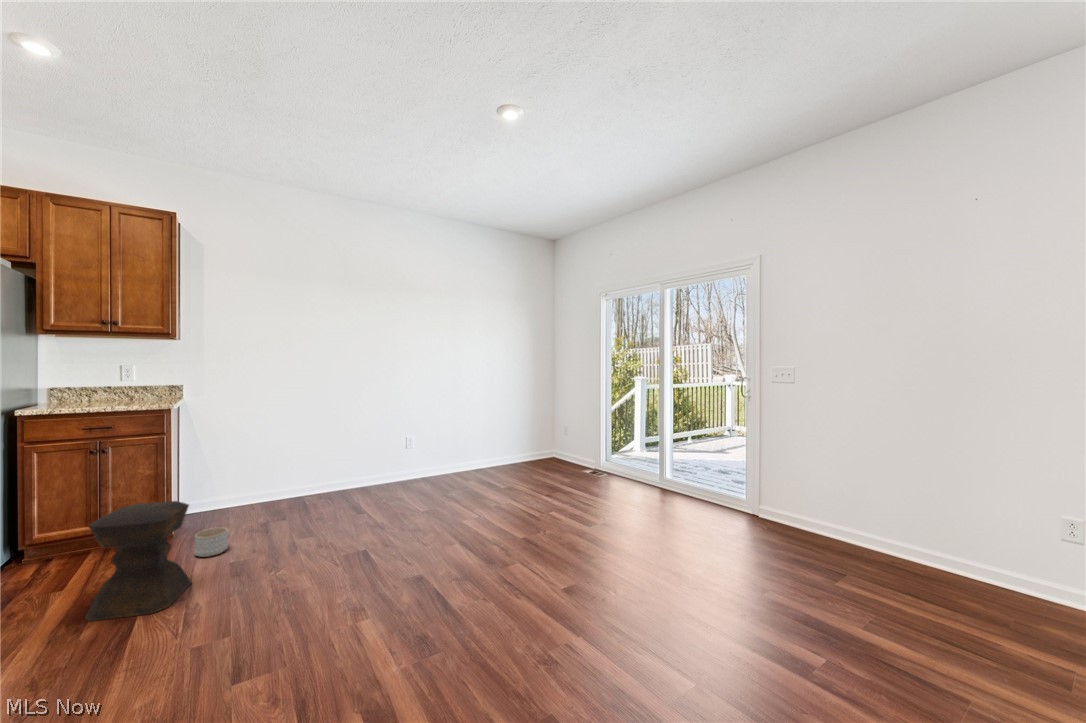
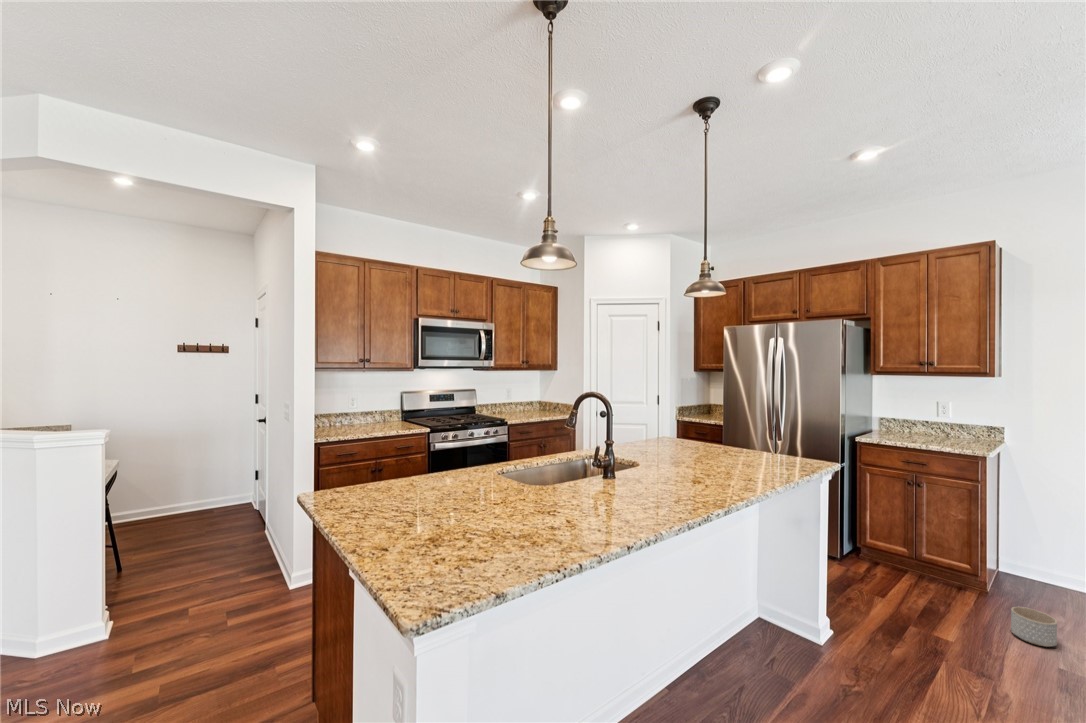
stool: present [85,501,191,621] -> none [897,549,1003,676]

